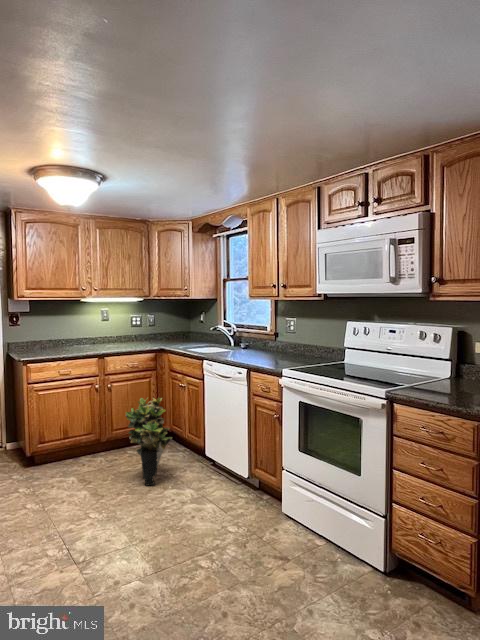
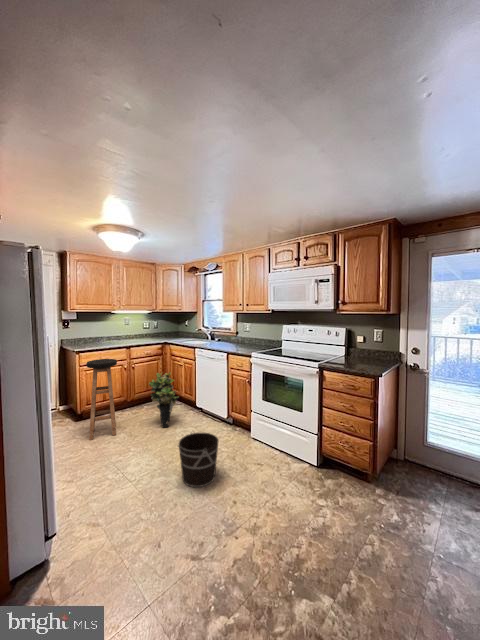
bar stool: none [31,374,78,496] -> present [86,359,117,440]
bucket: none [142,494,210,585] -> present [178,433,219,487]

